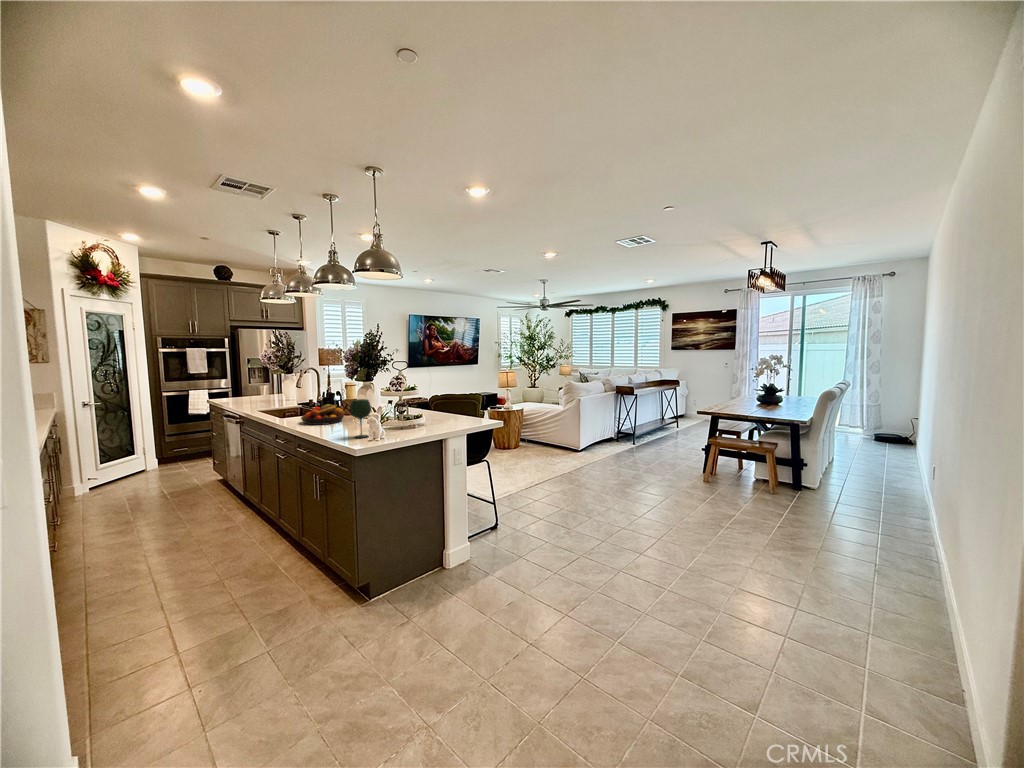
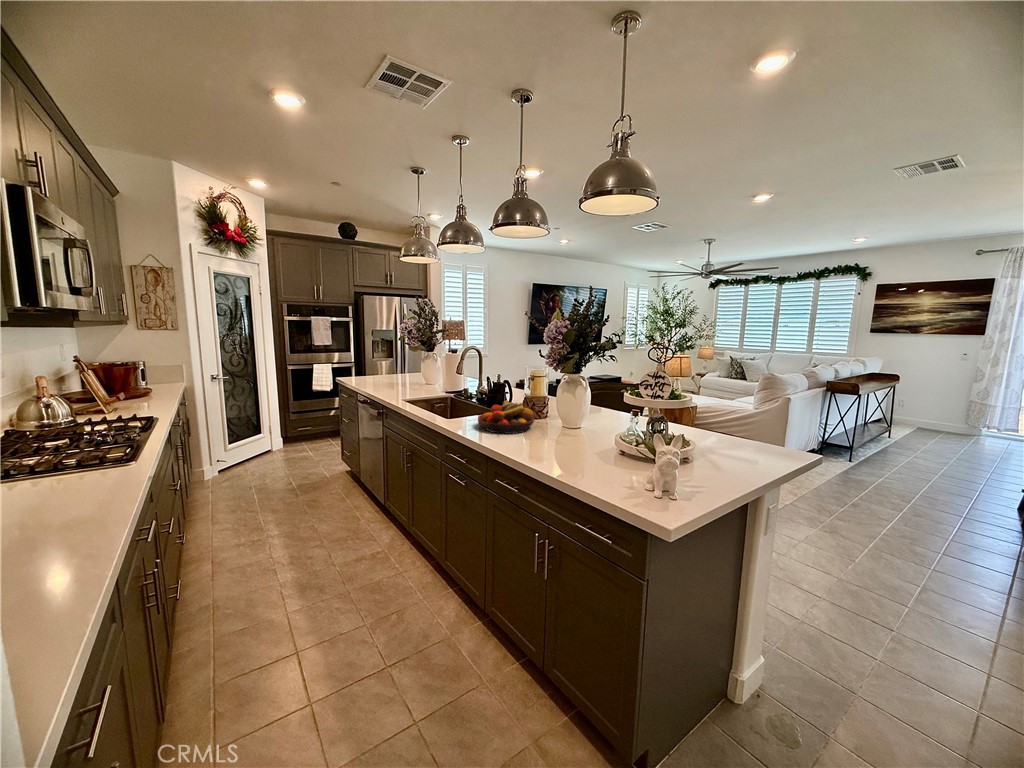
wine glass: present [350,399,371,438] -> none [592,408,626,475]

